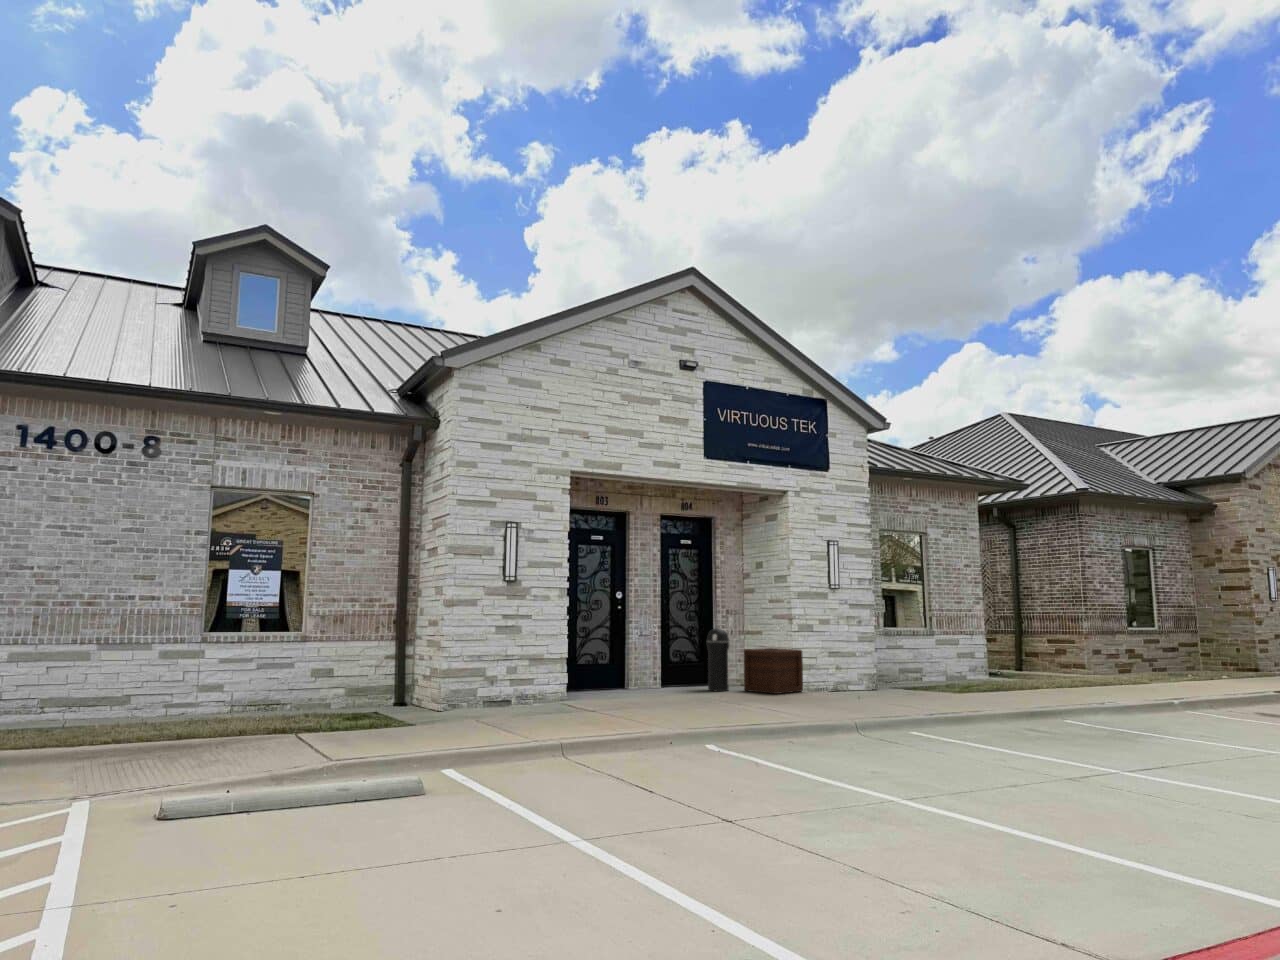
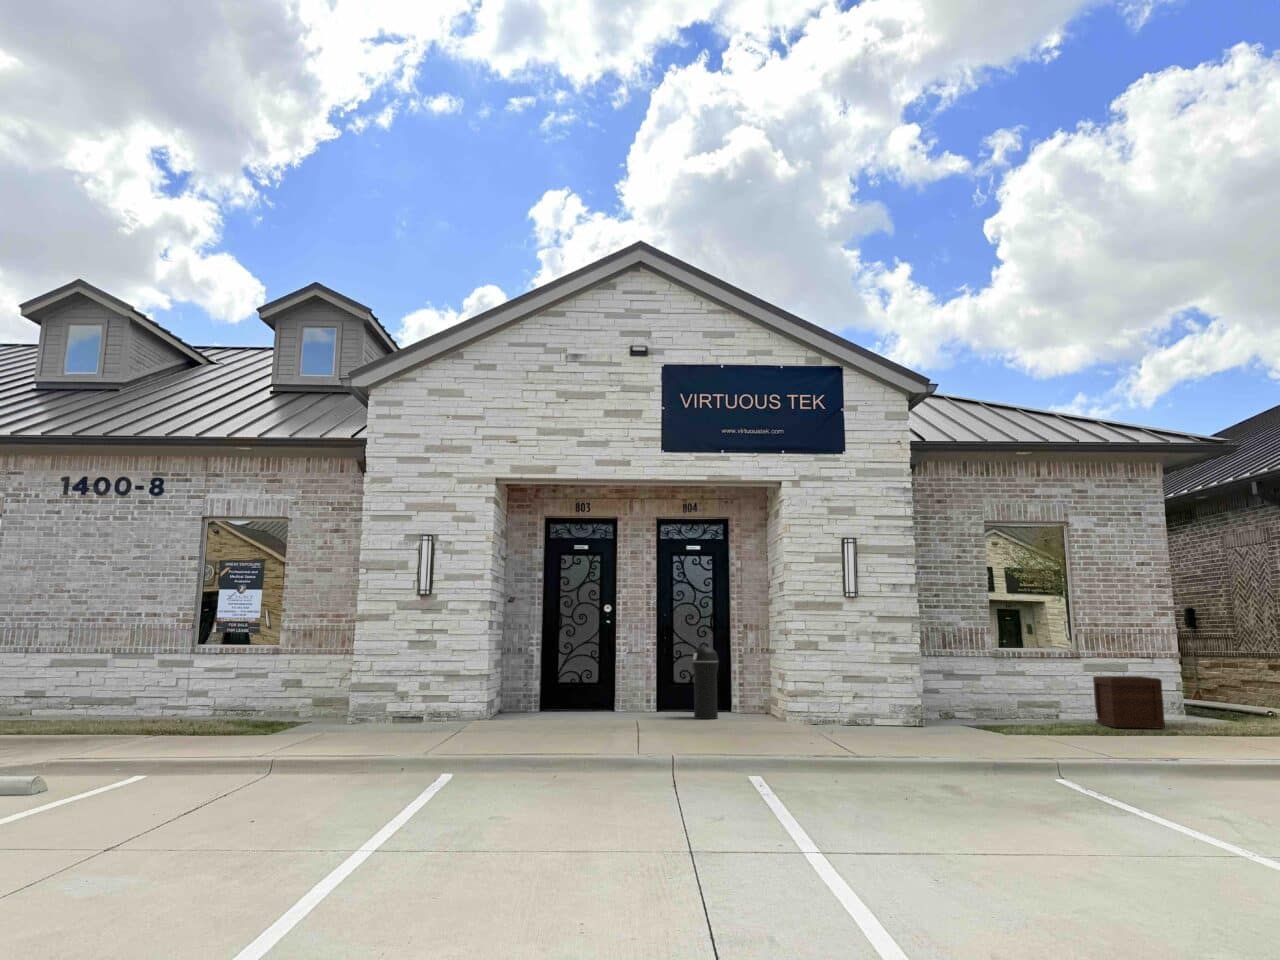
wooden crate: present [744,648,803,694] -> present [1093,676,1165,728]

